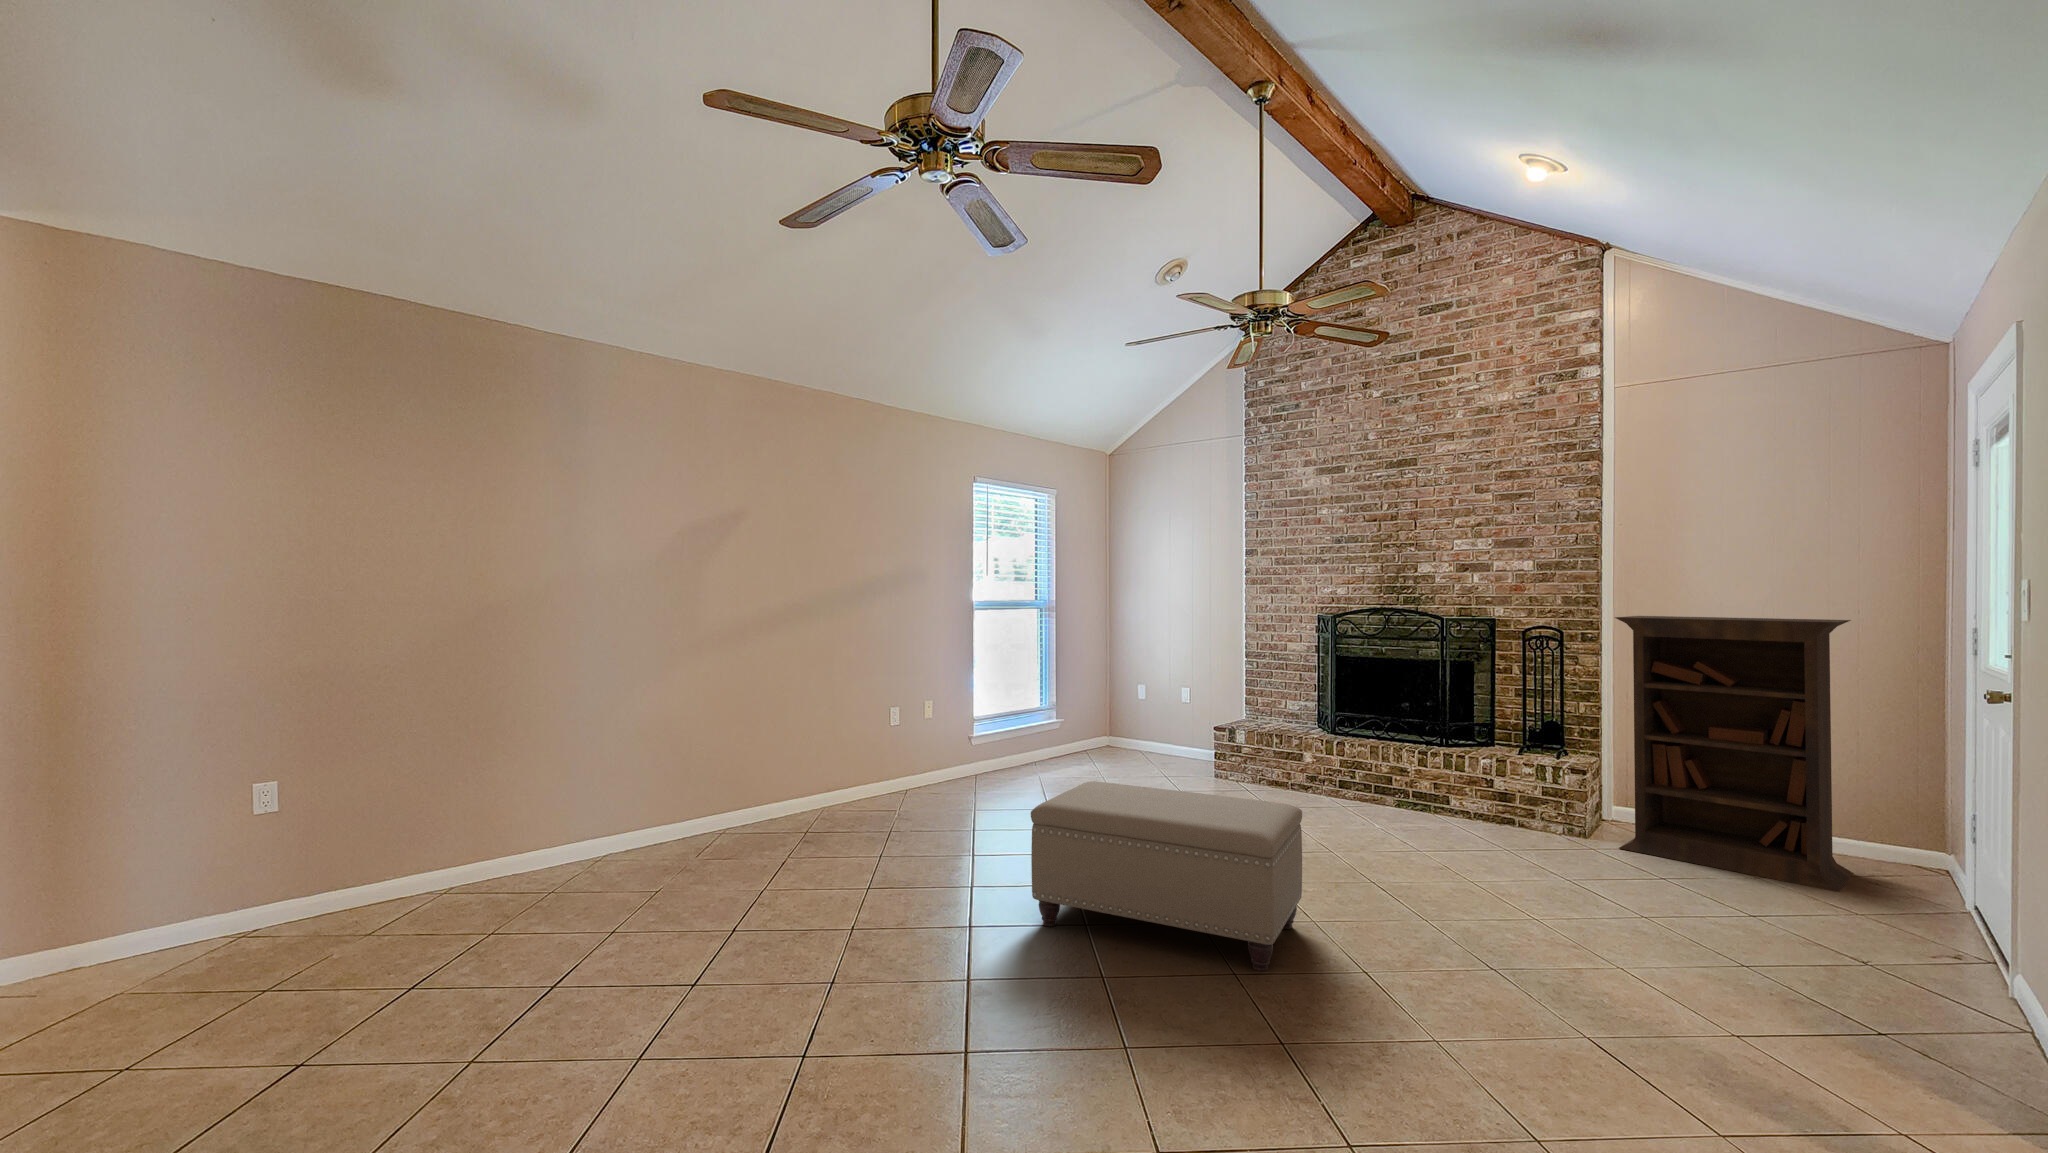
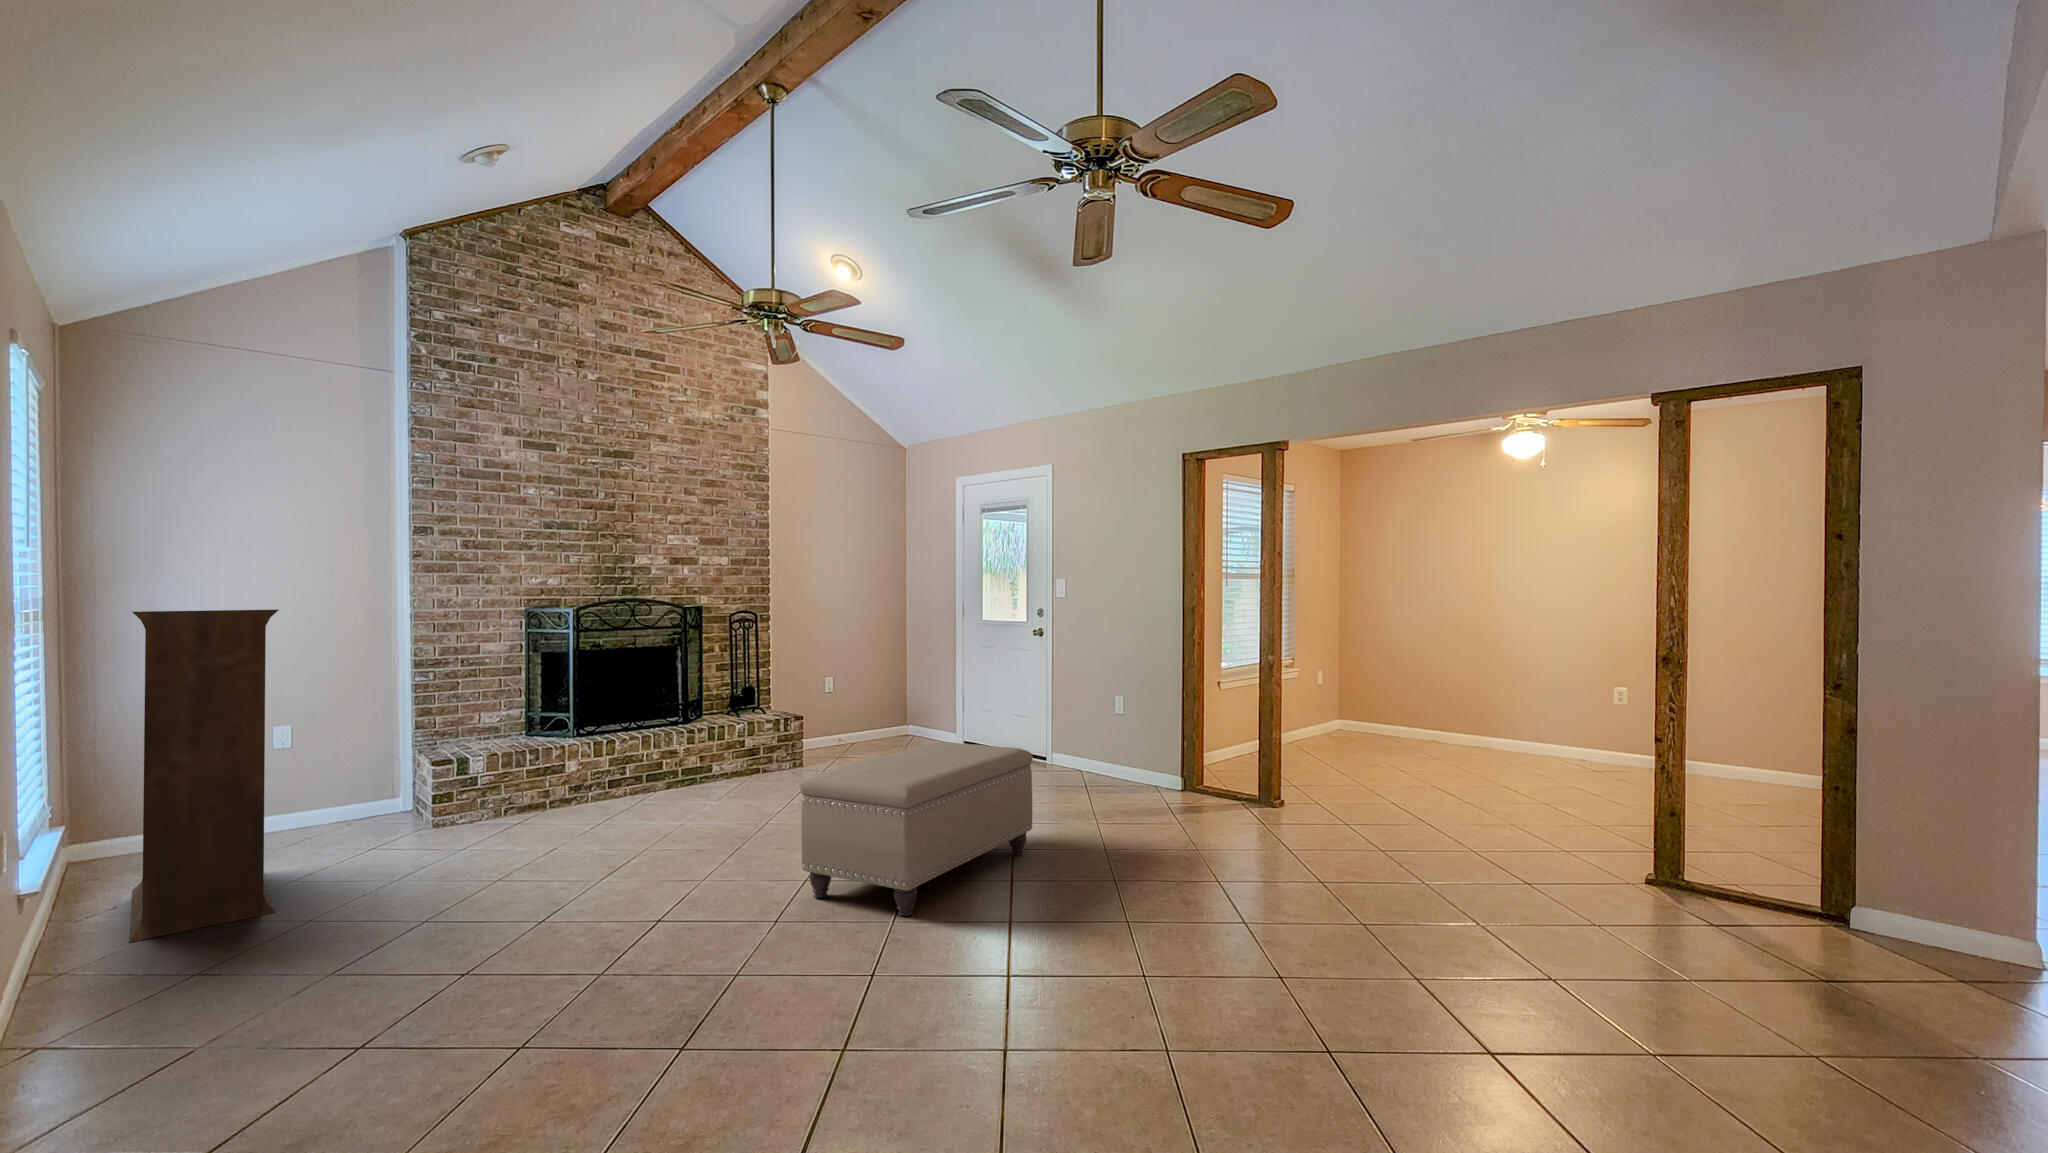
bookcase: present [1615,616,1853,892] -> present [129,609,278,942]

